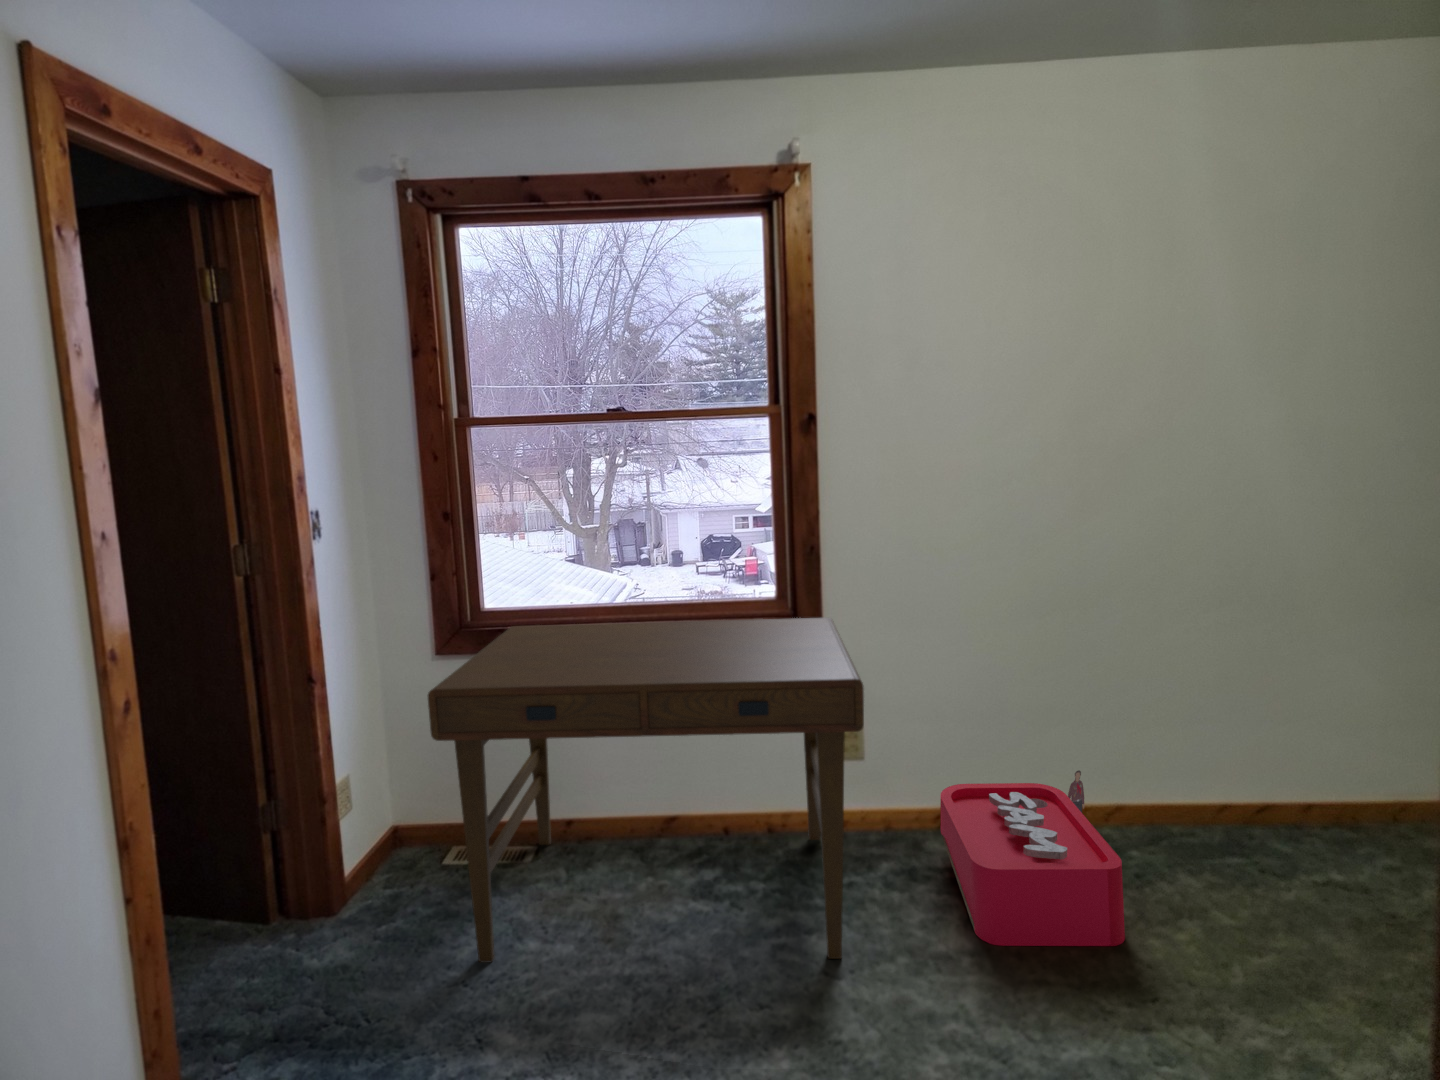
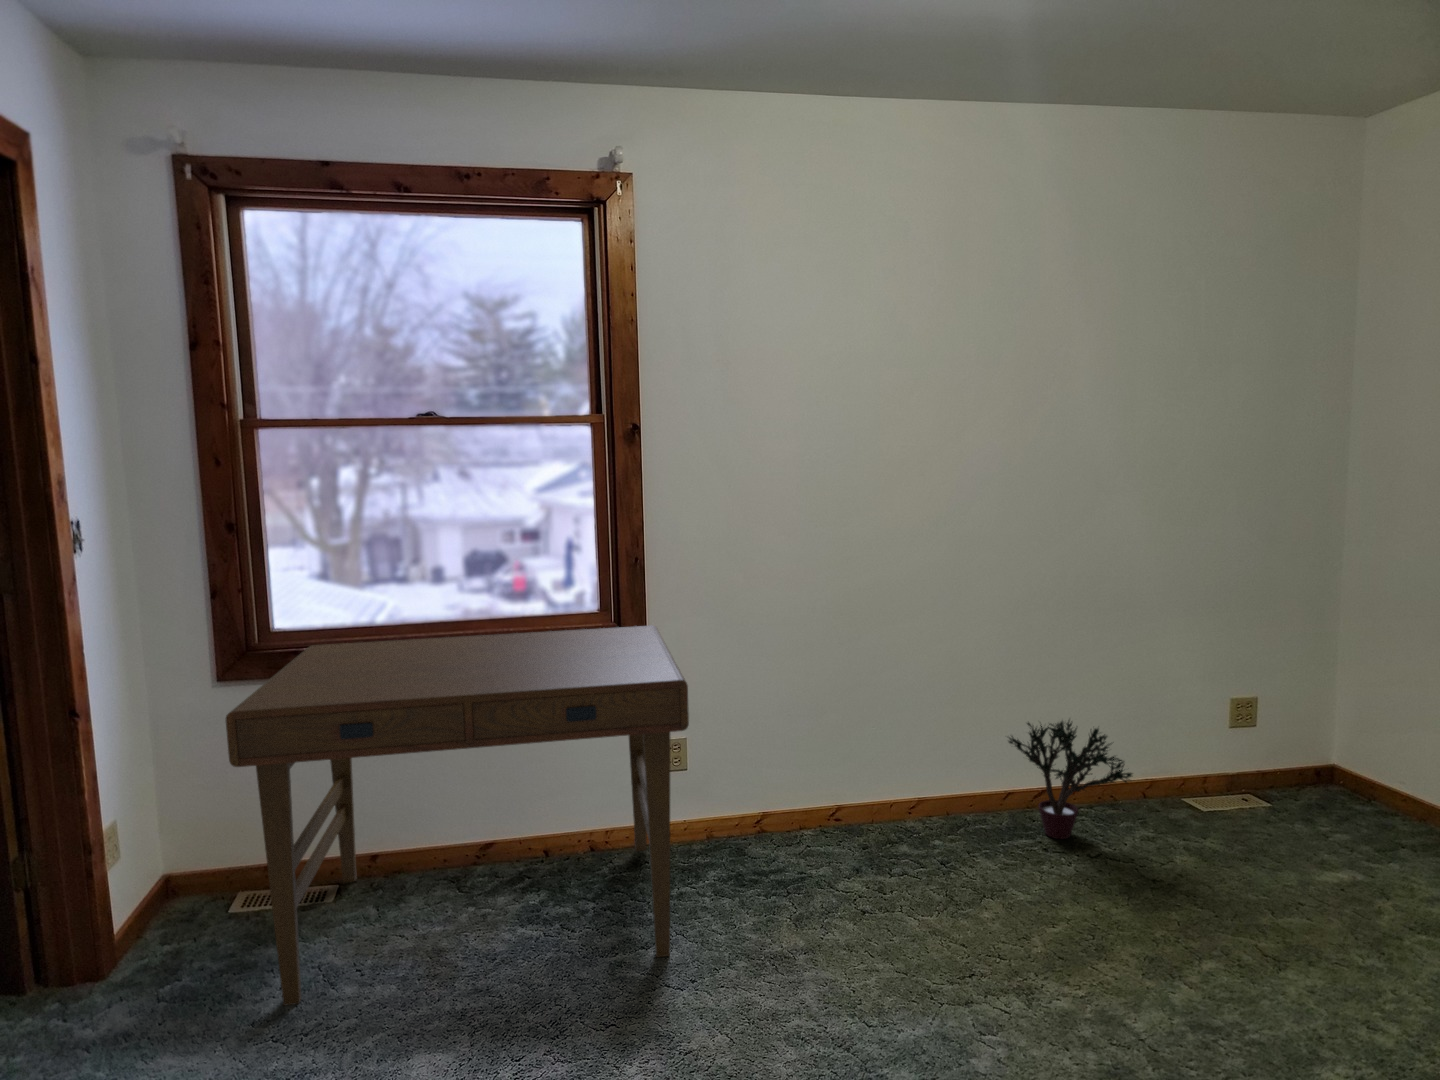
potted plant: none [1218,734,1389,872] -> present [1009,721,1132,839]
storage bin: present [940,770,1125,946] -> none [763,762,925,927]

